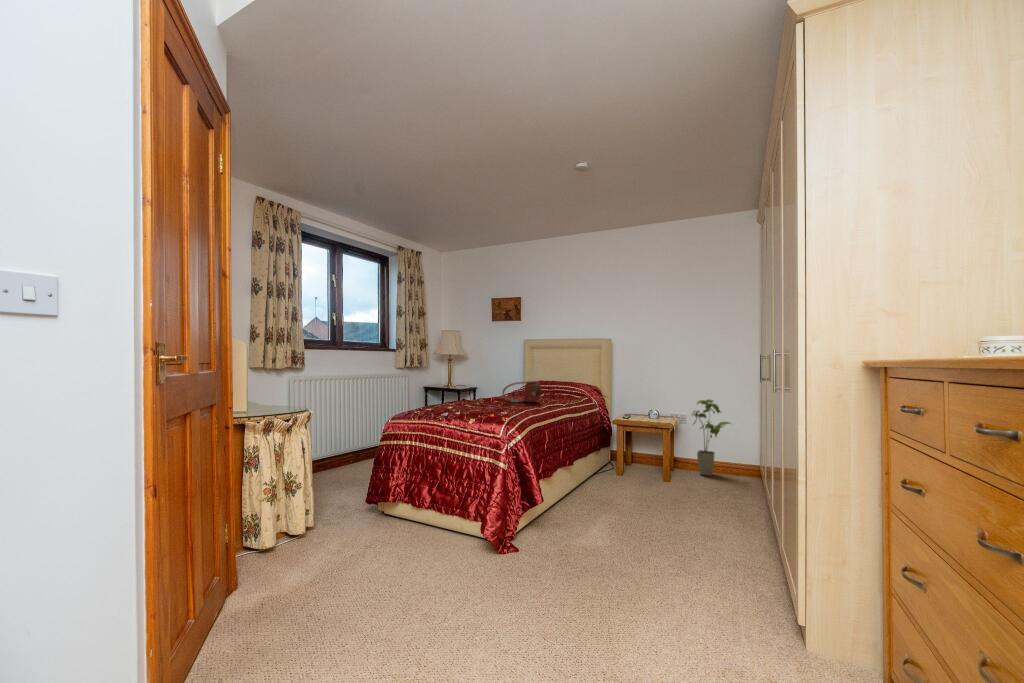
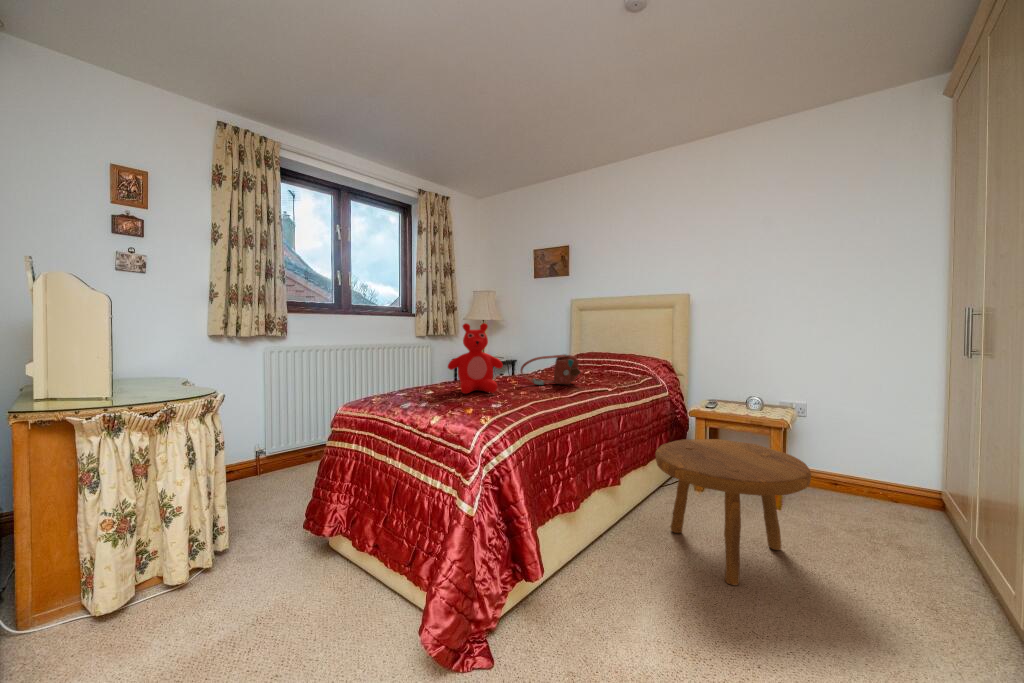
teddy bear: none [455,359,493,408] -> present [448,323,503,394]
house plant: present [692,399,730,476] -> none [812,385,891,501]
footstool: none [596,435,683,514] -> present [656,439,811,585]

